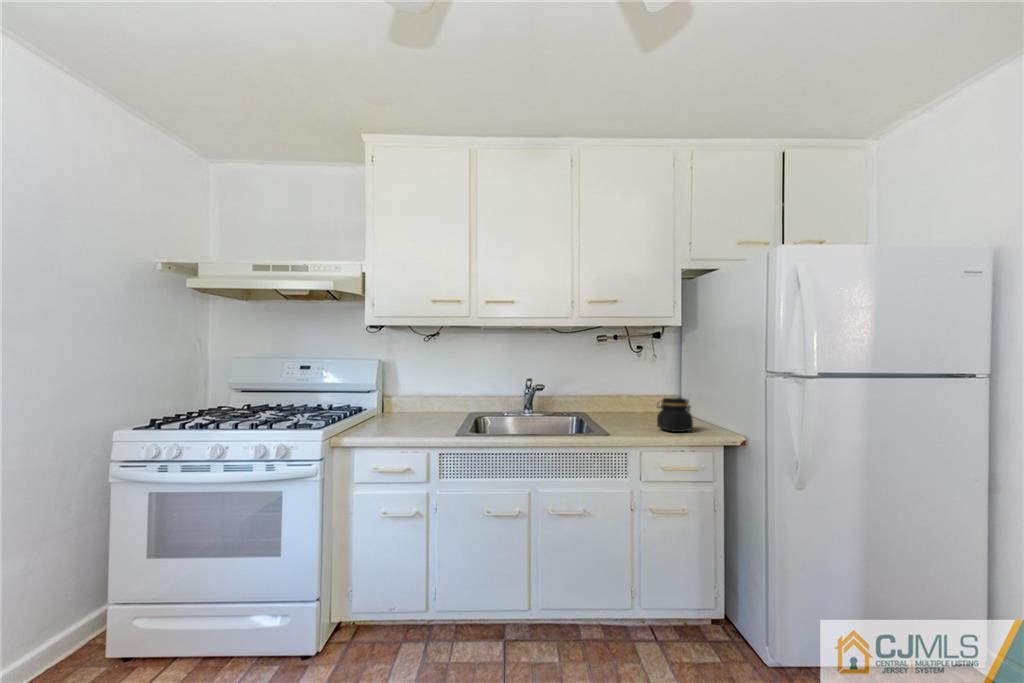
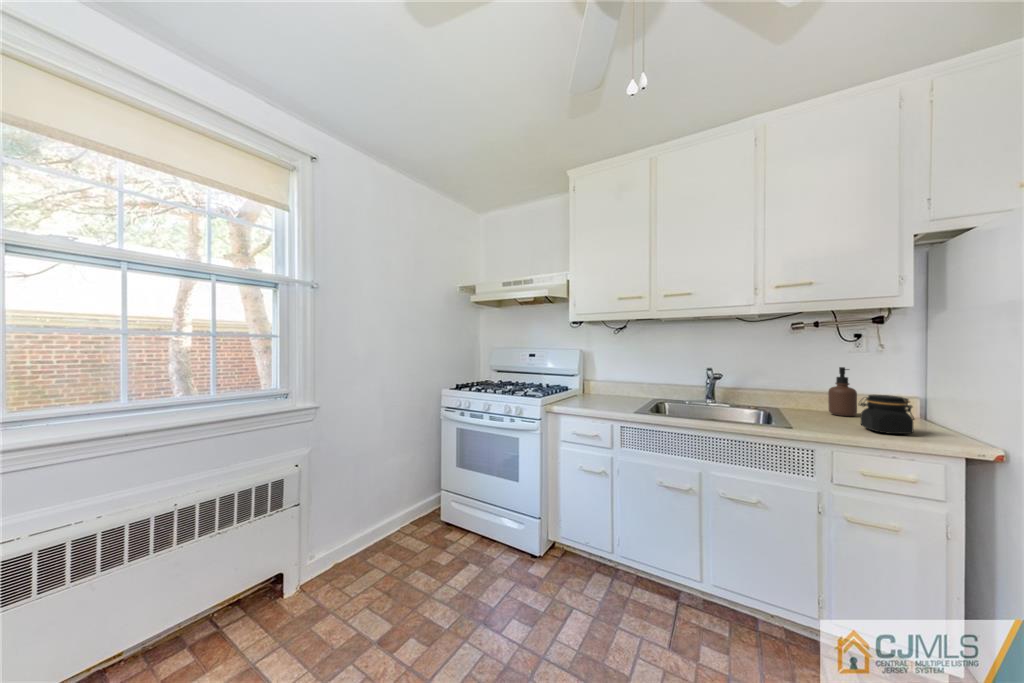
soap dispenser: none [624,376,645,421] -> present [828,367,857,416]

